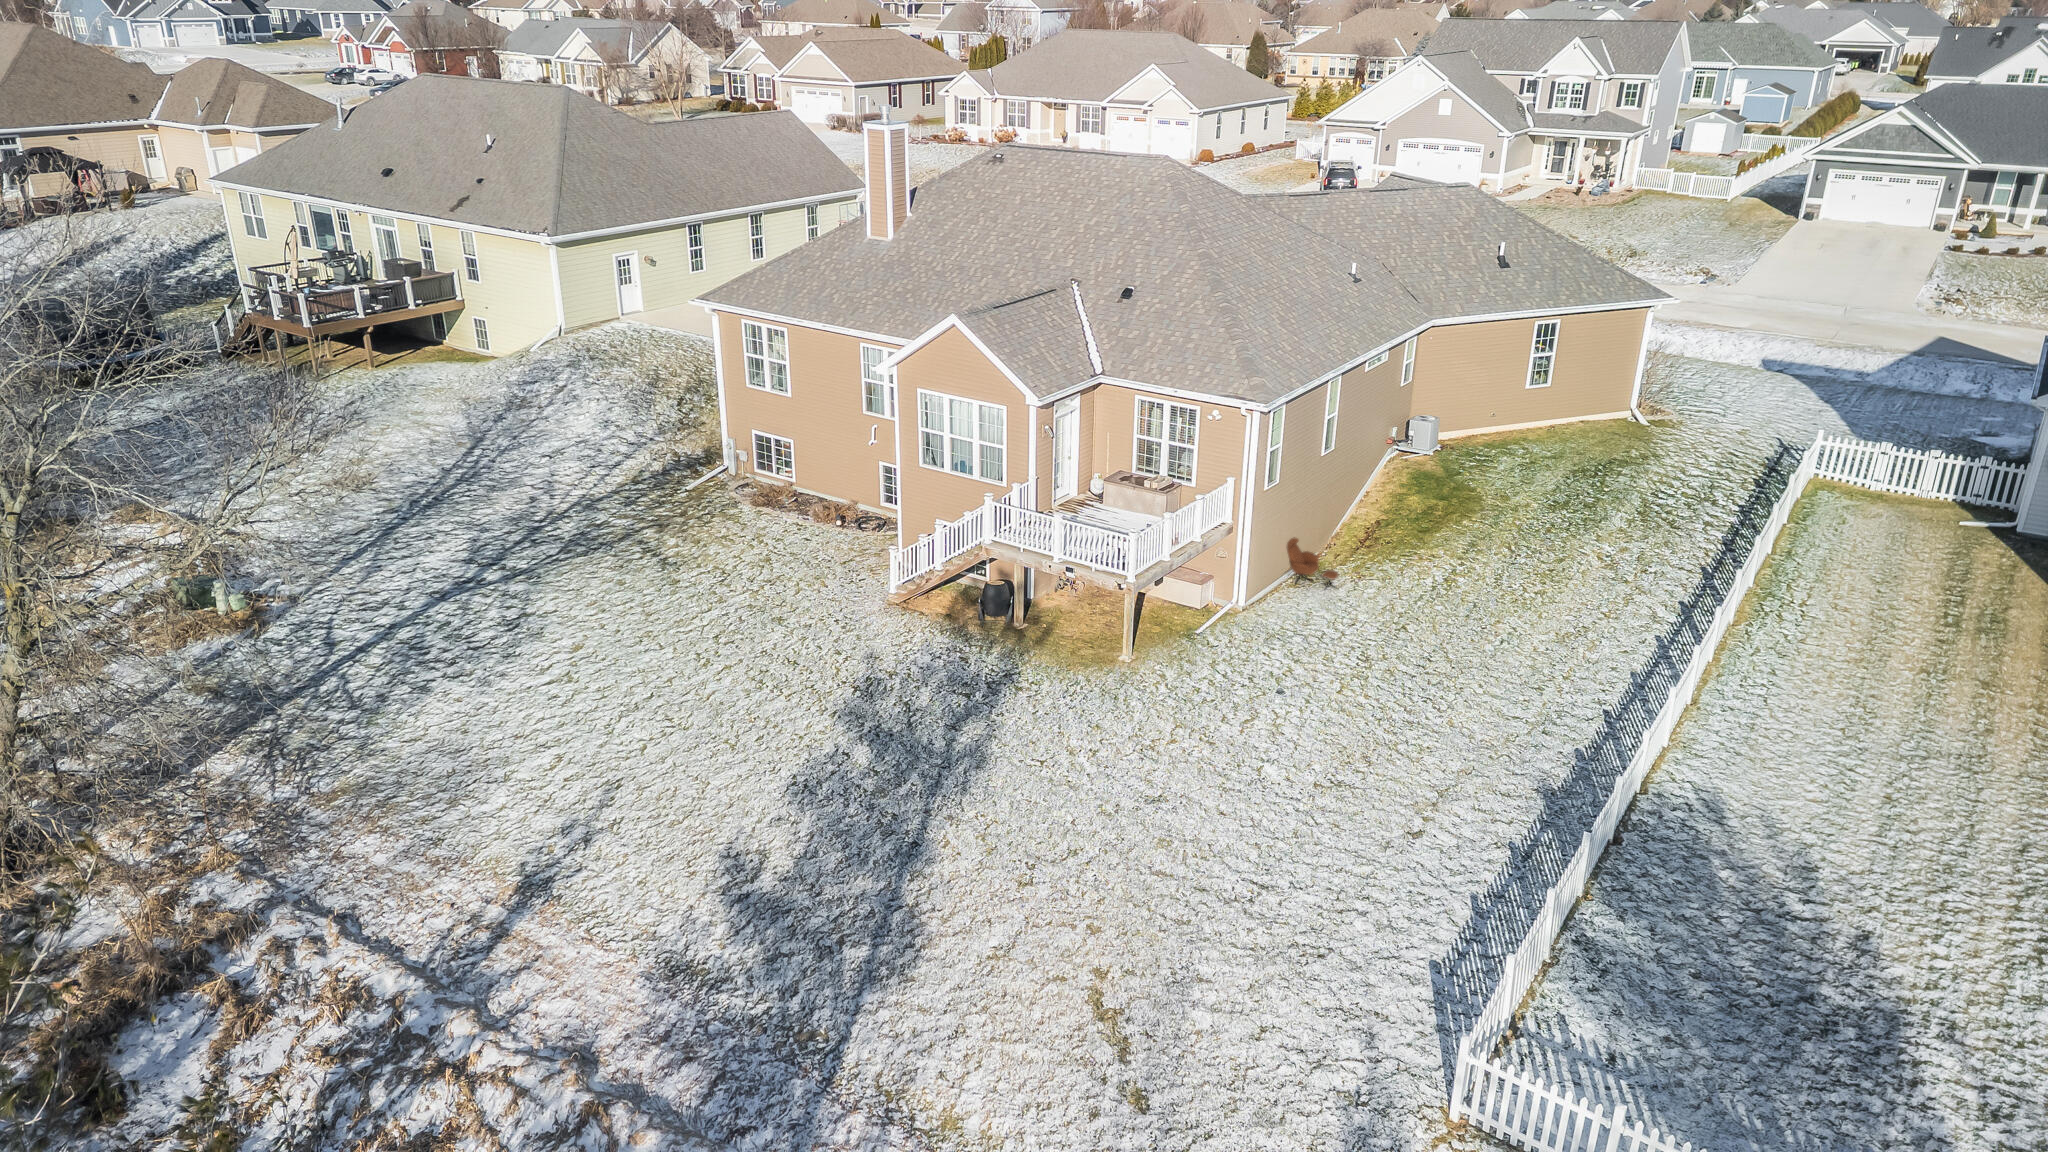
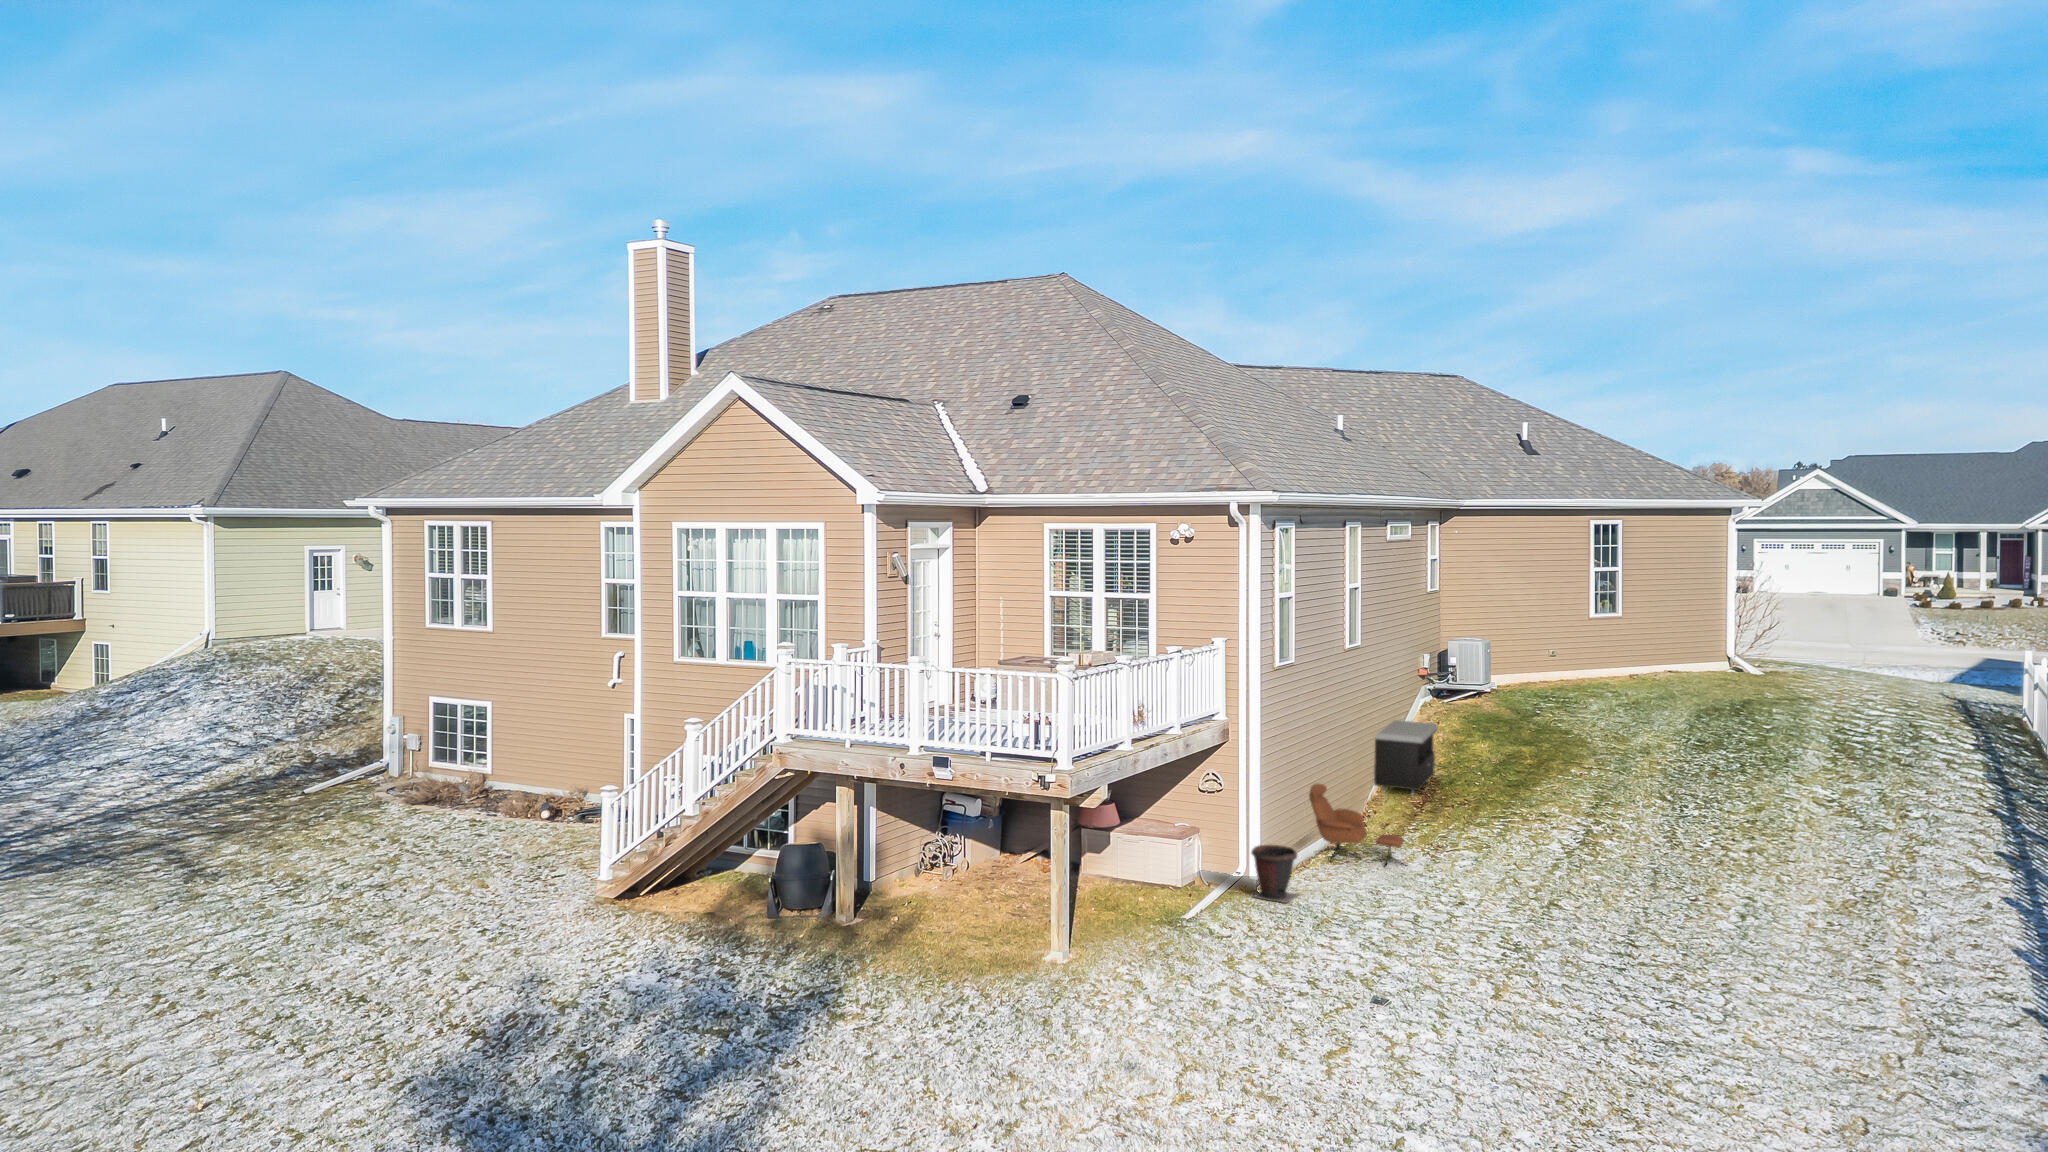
storage bench: none [1347,467,1396,521] -> present [1374,720,1437,795]
bucket: none [1241,584,1269,618] -> present [1251,845,1298,903]

